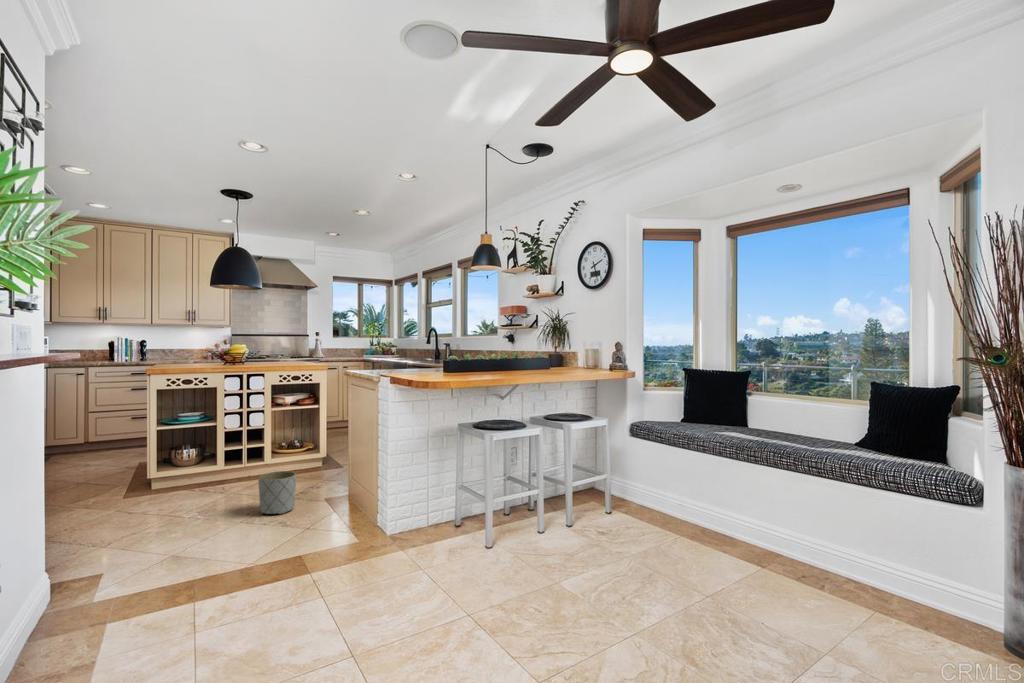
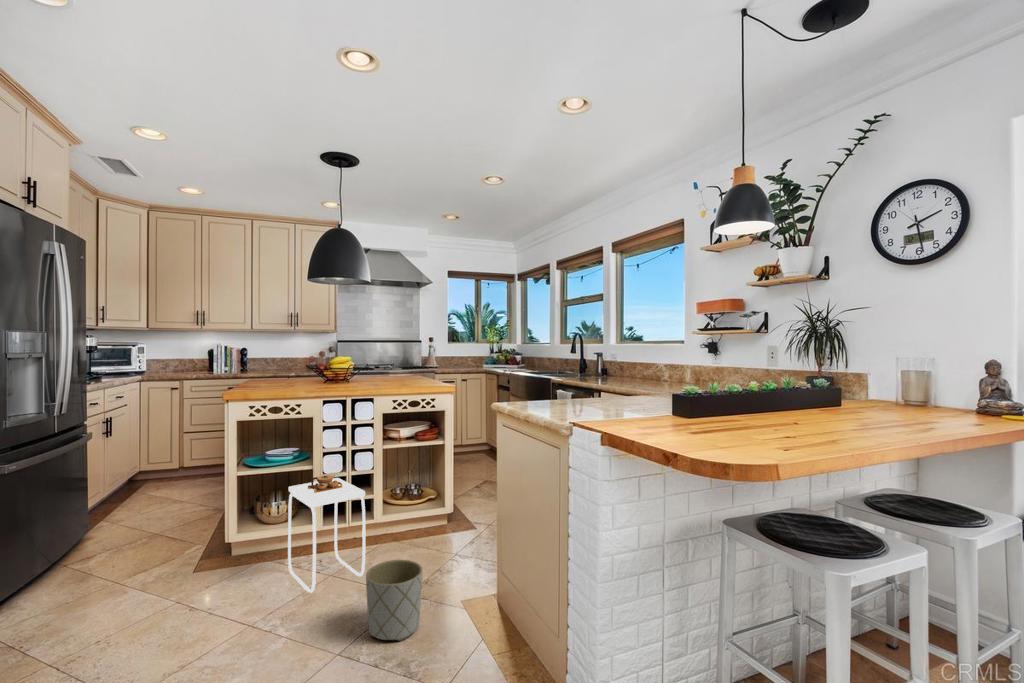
side table: none [200,425,258,501] -> present [288,475,365,593]

